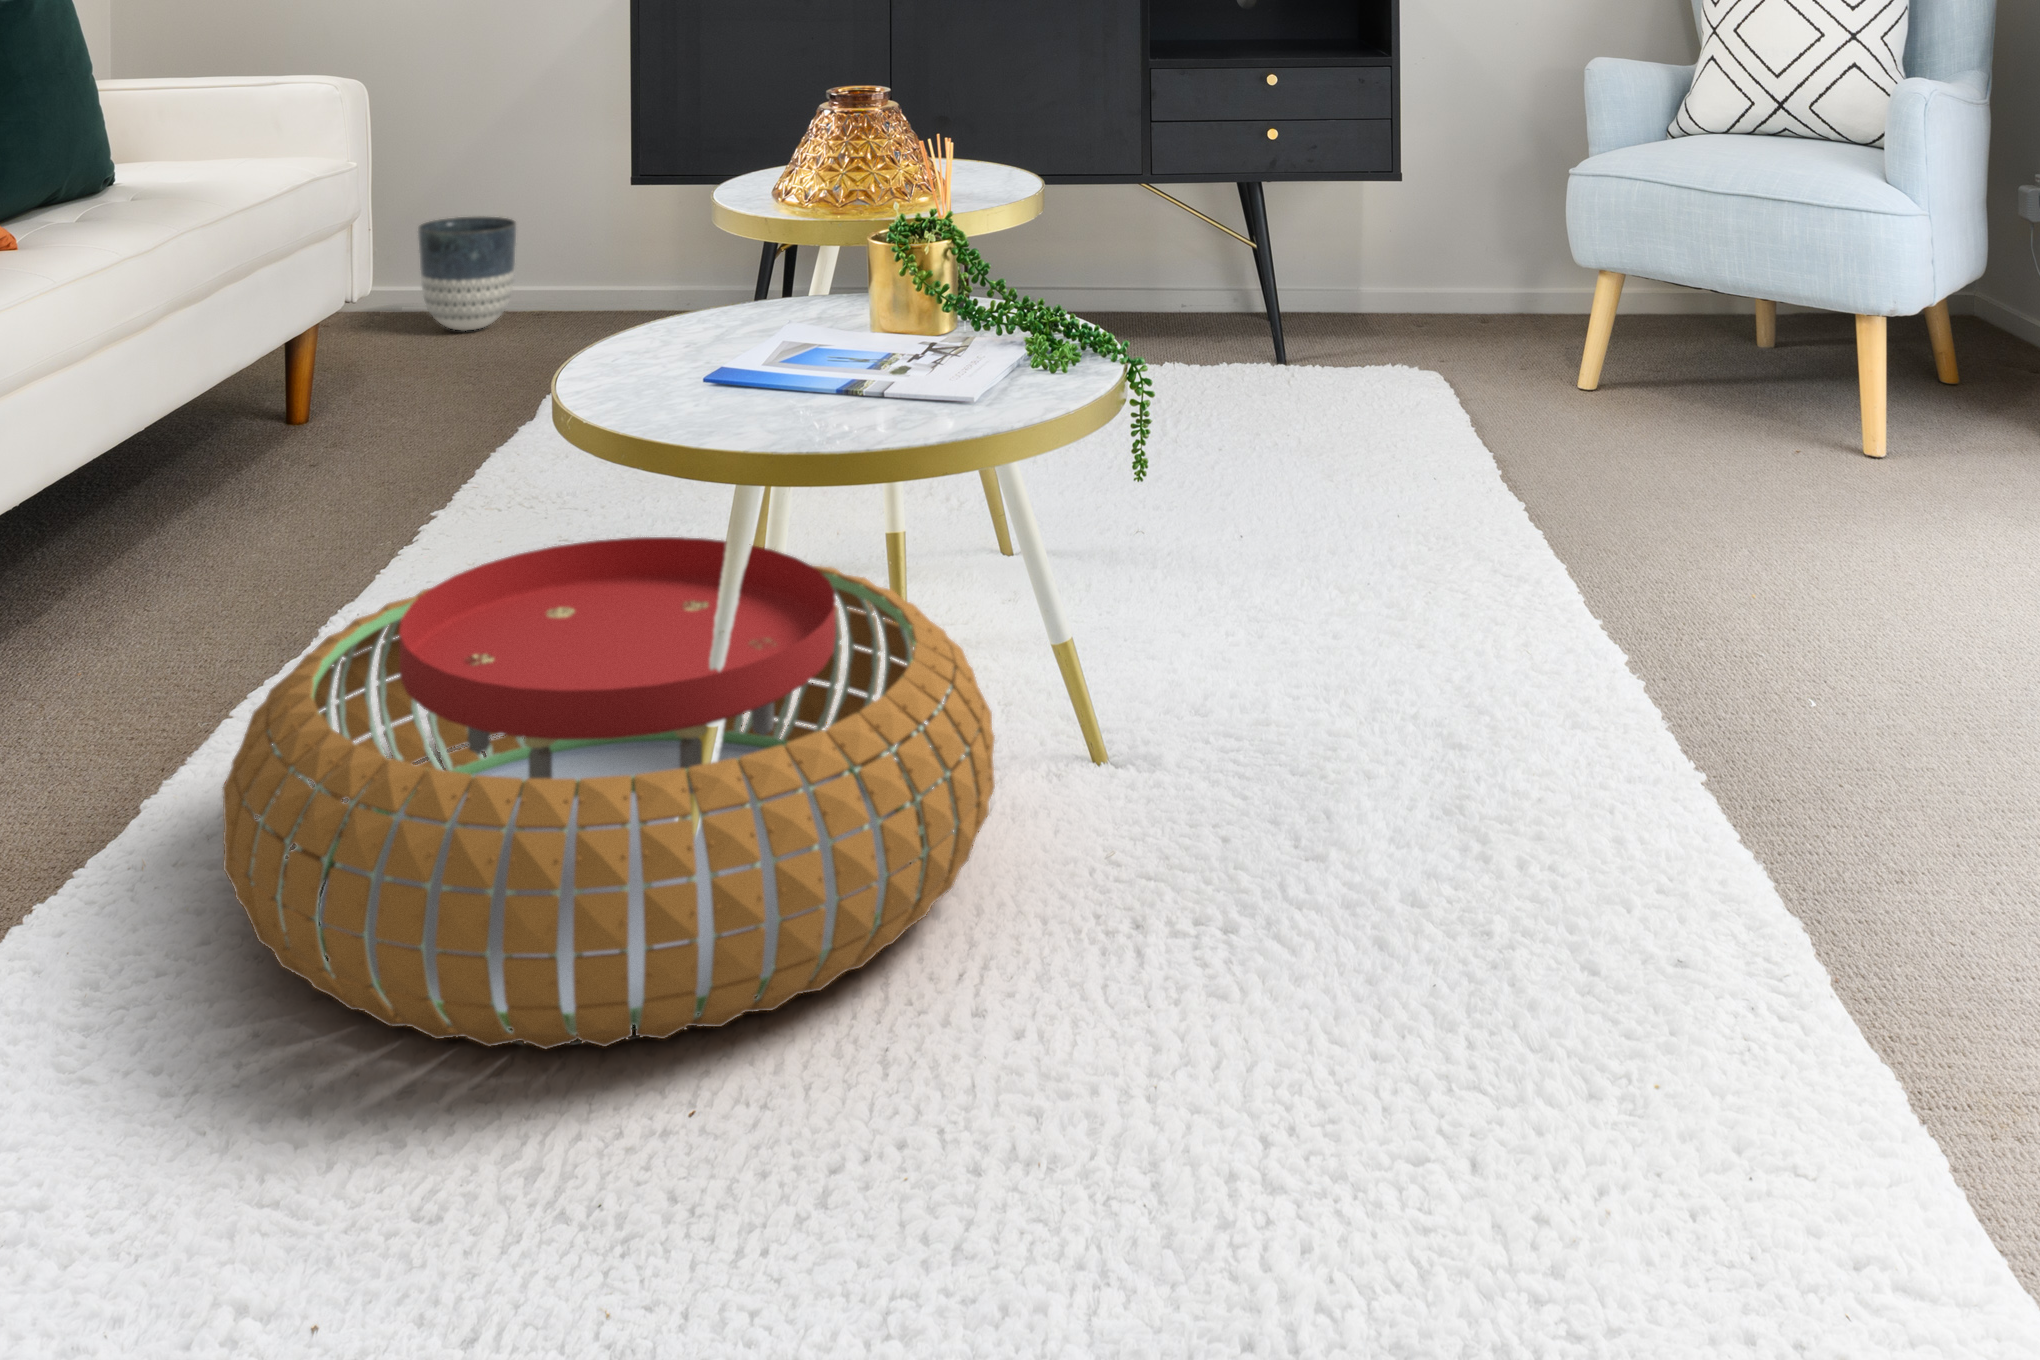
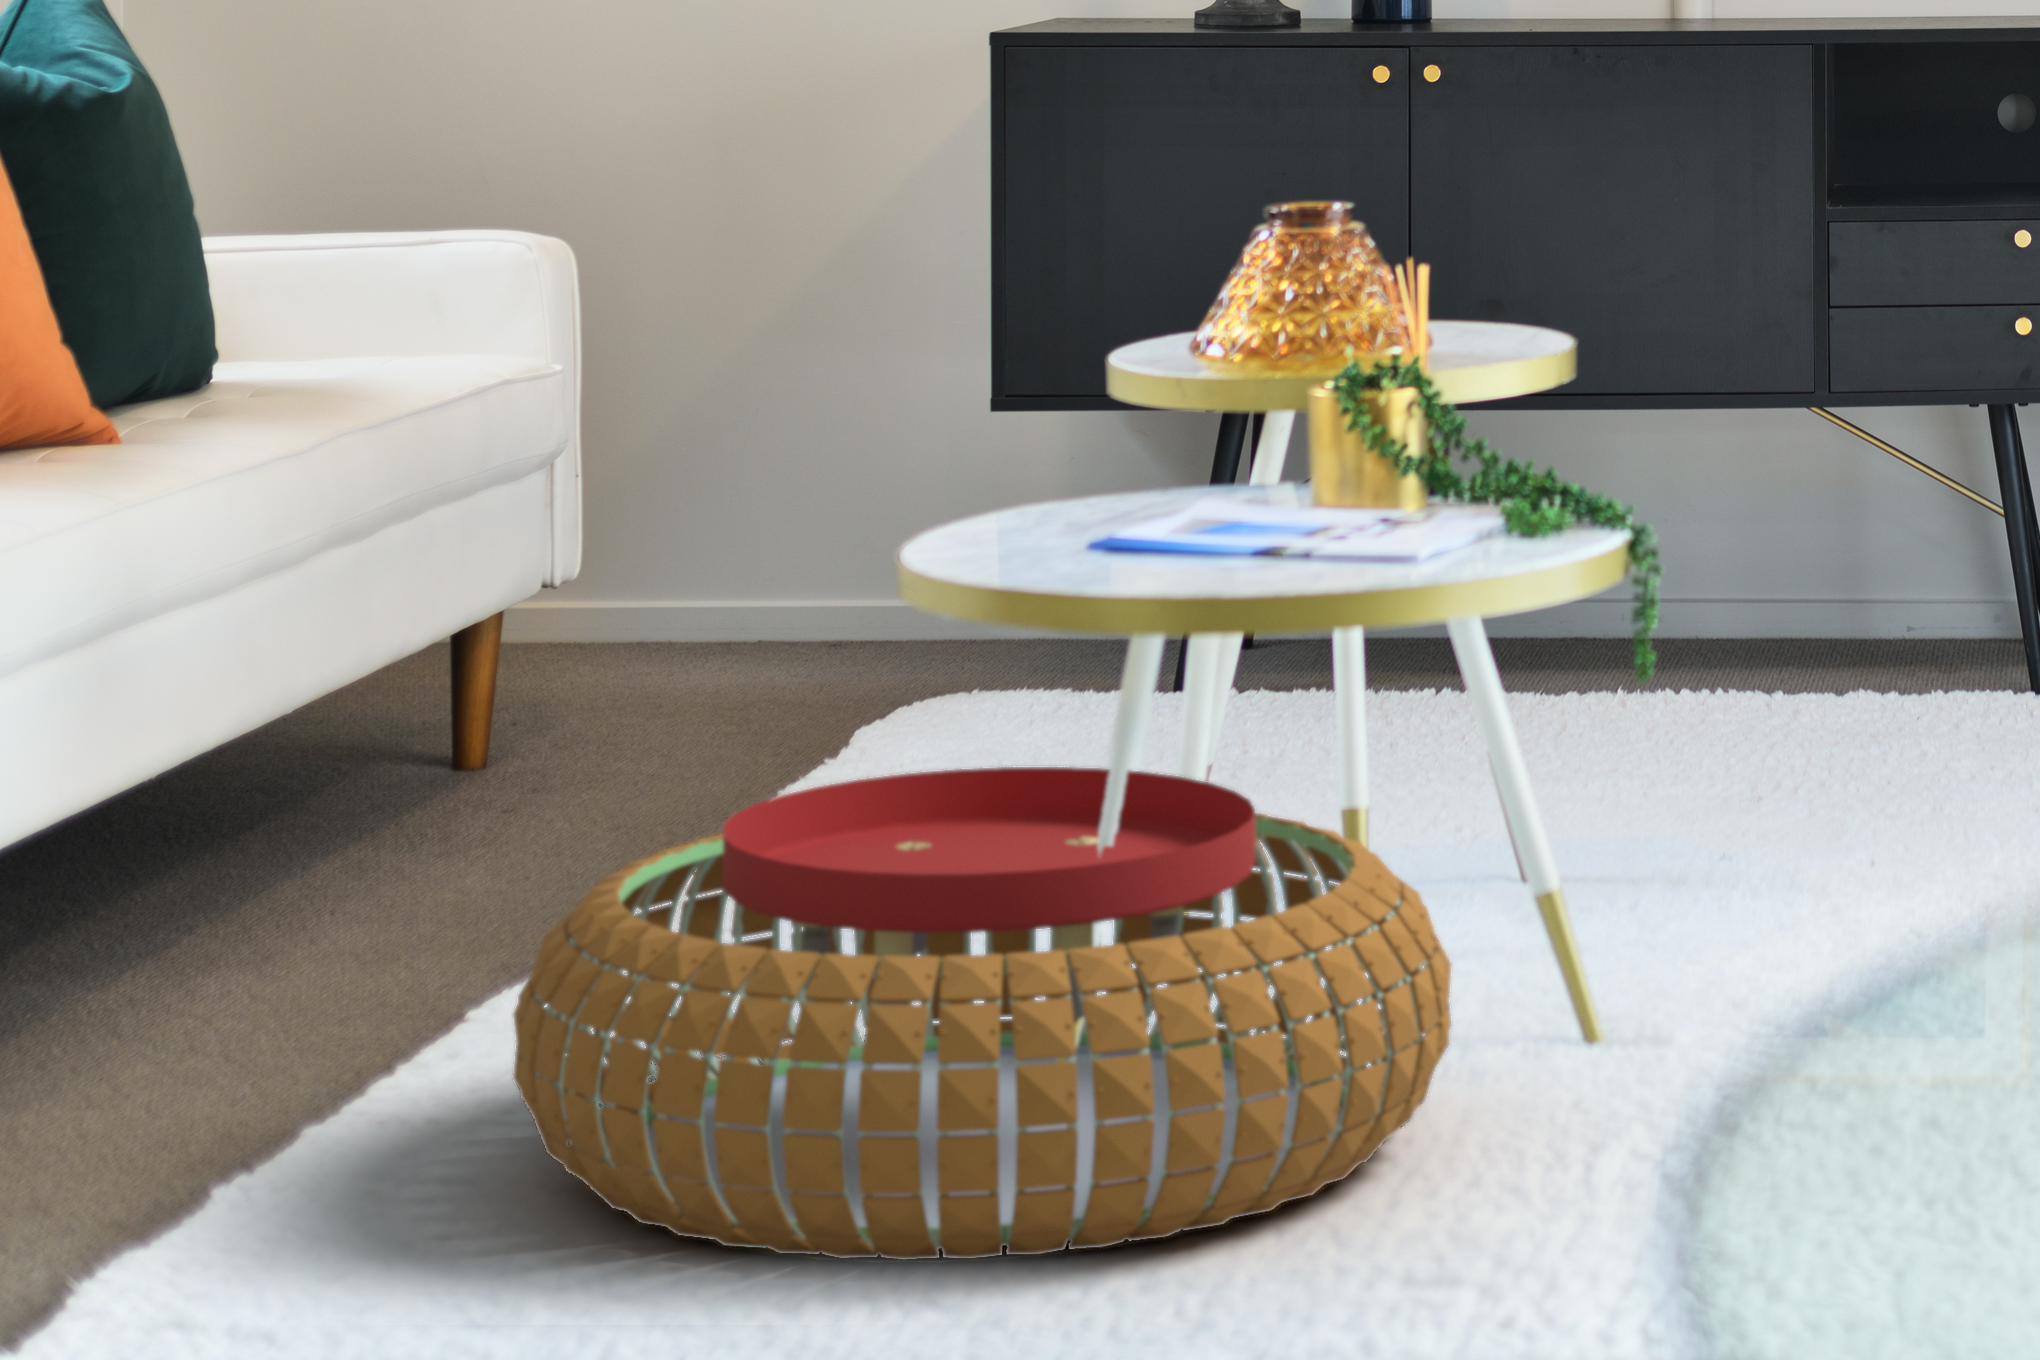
planter: present [418,216,516,331] -> none [657,464,816,646]

